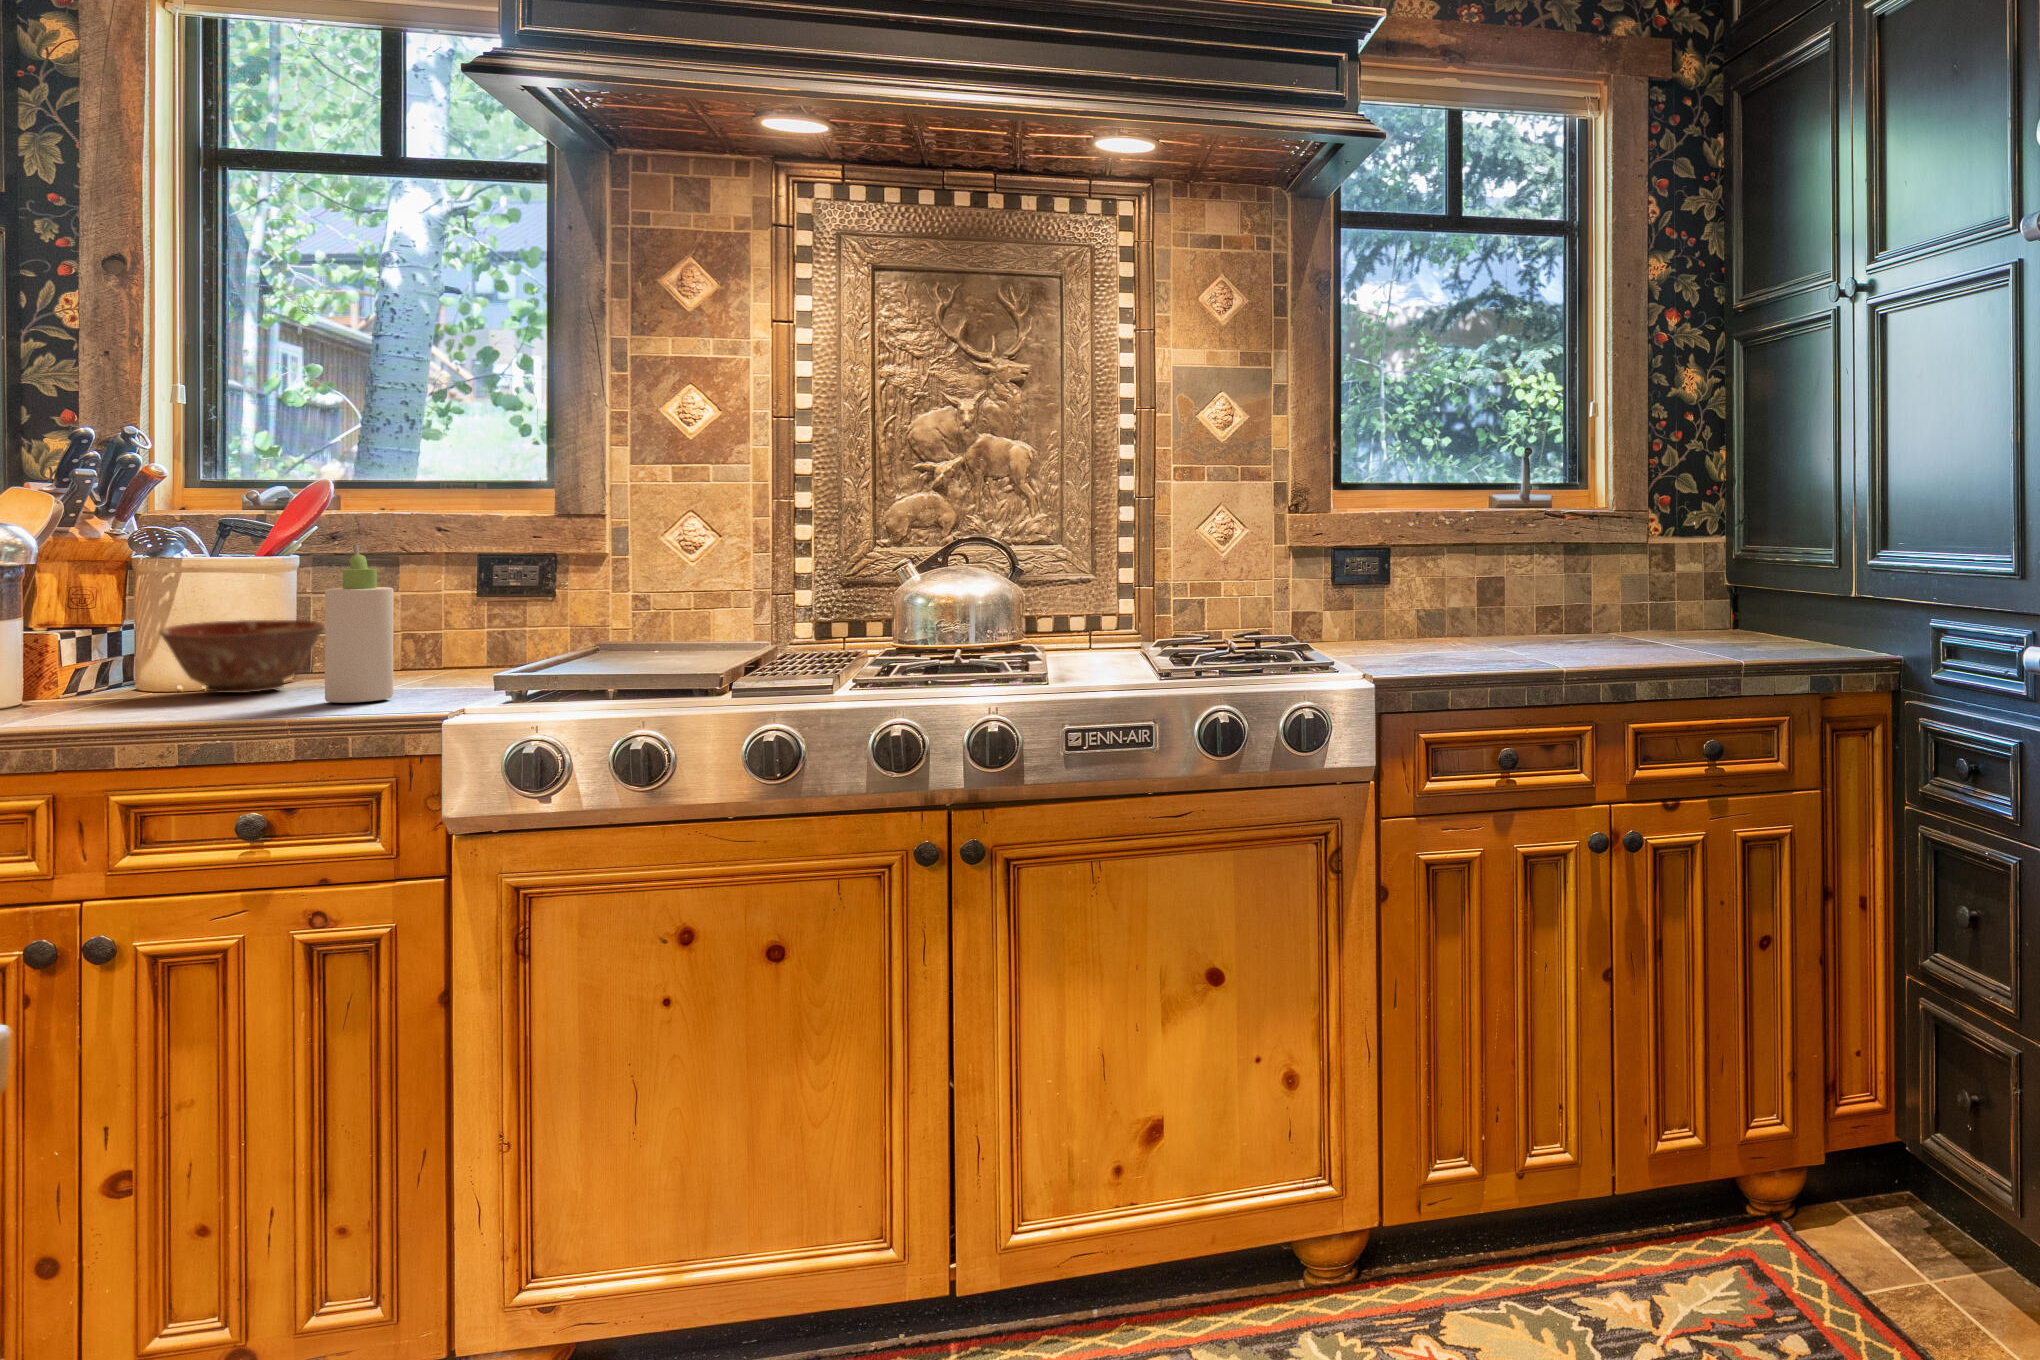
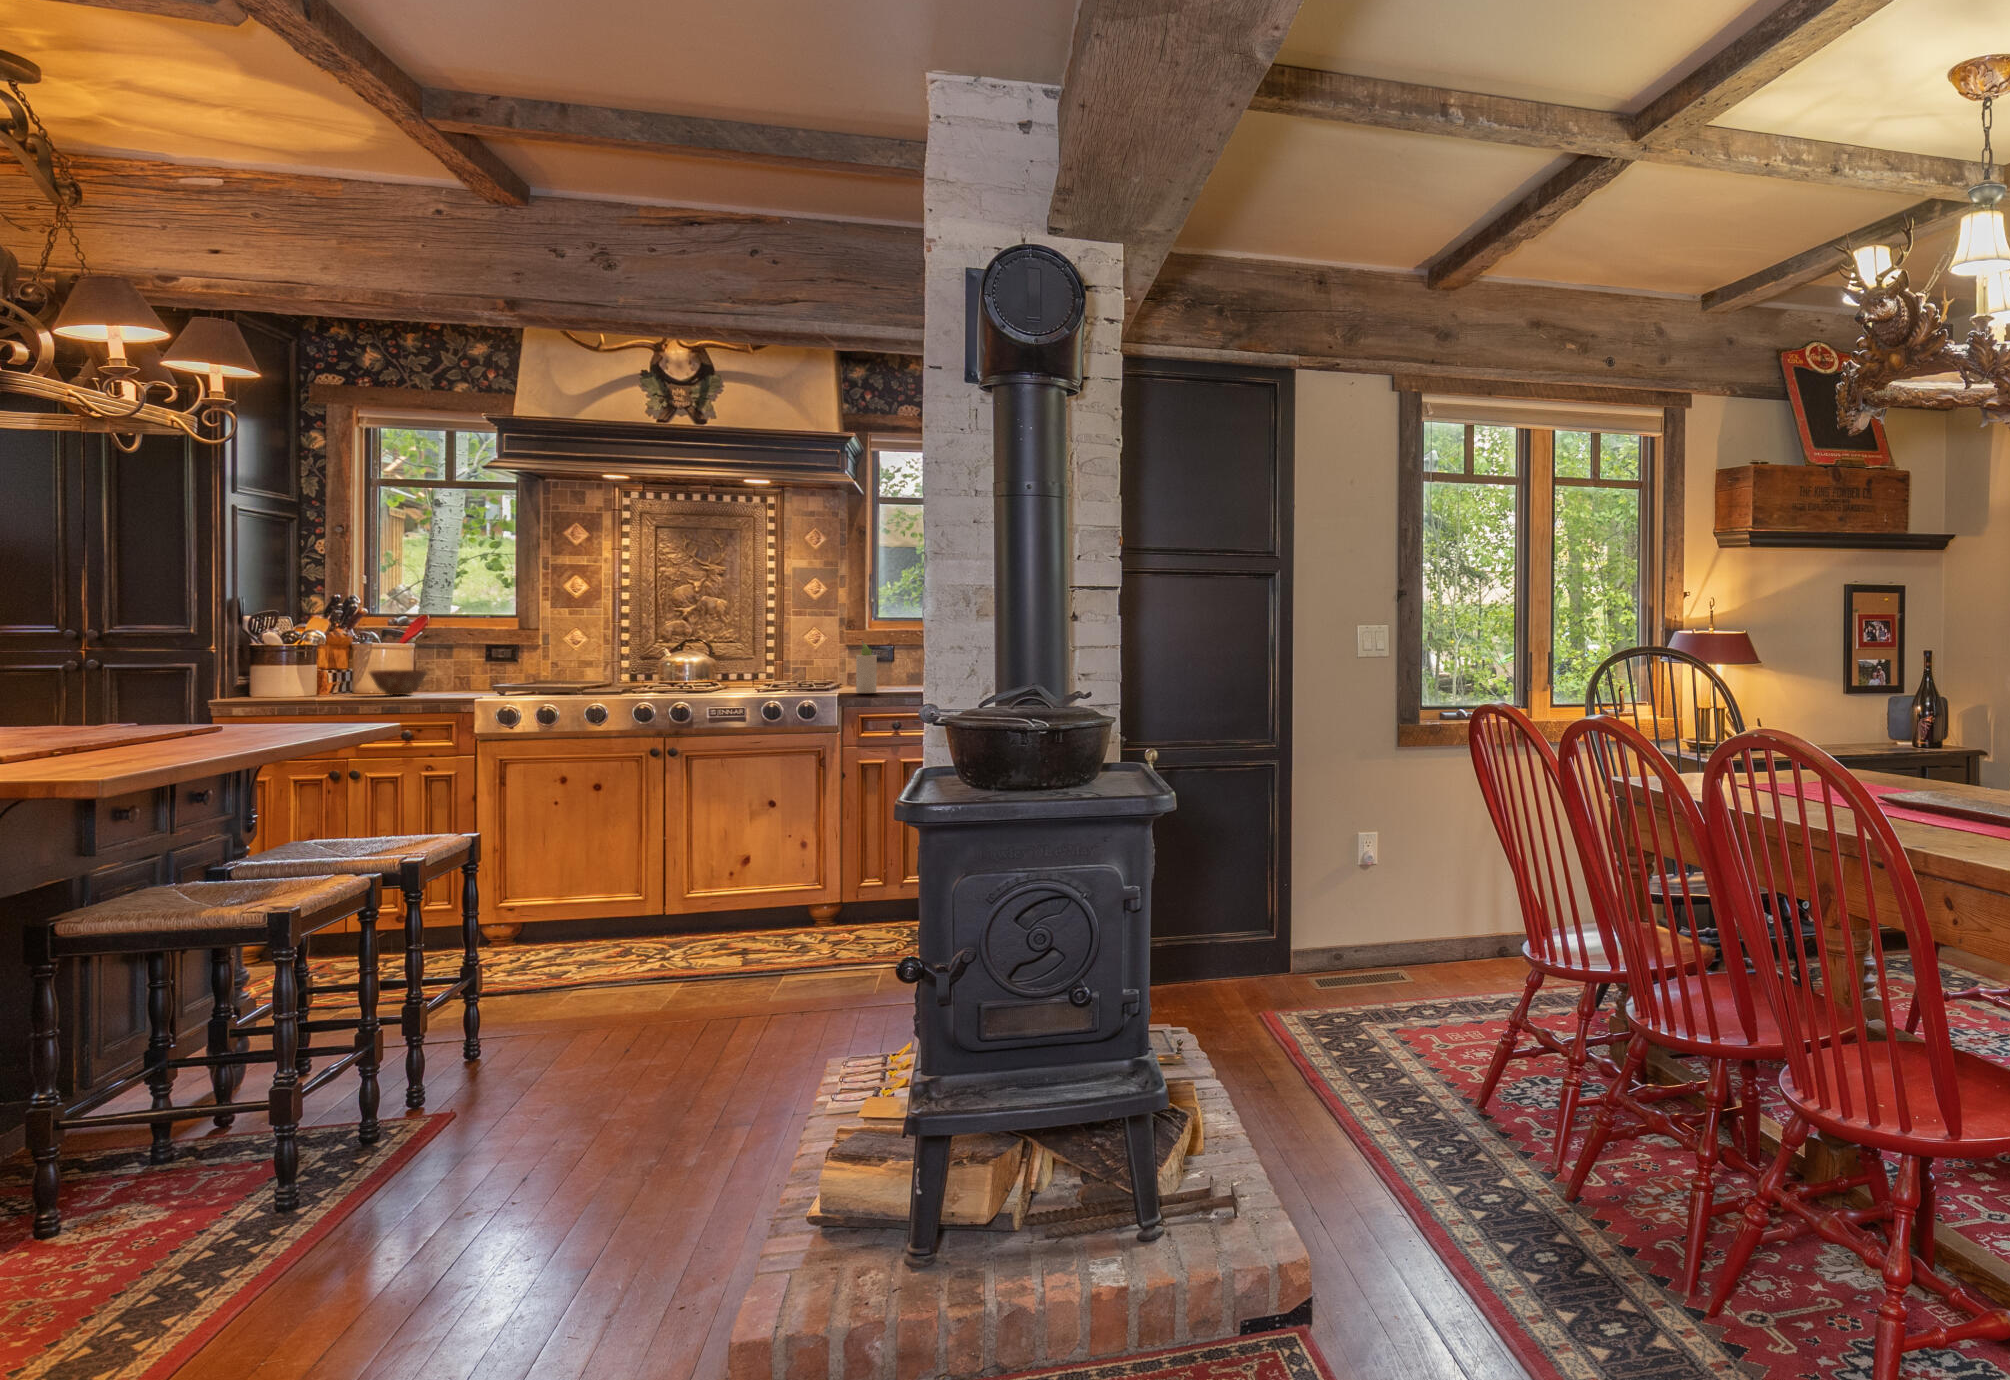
bottle: present [325,544,394,703] -> present [856,641,877,693]

